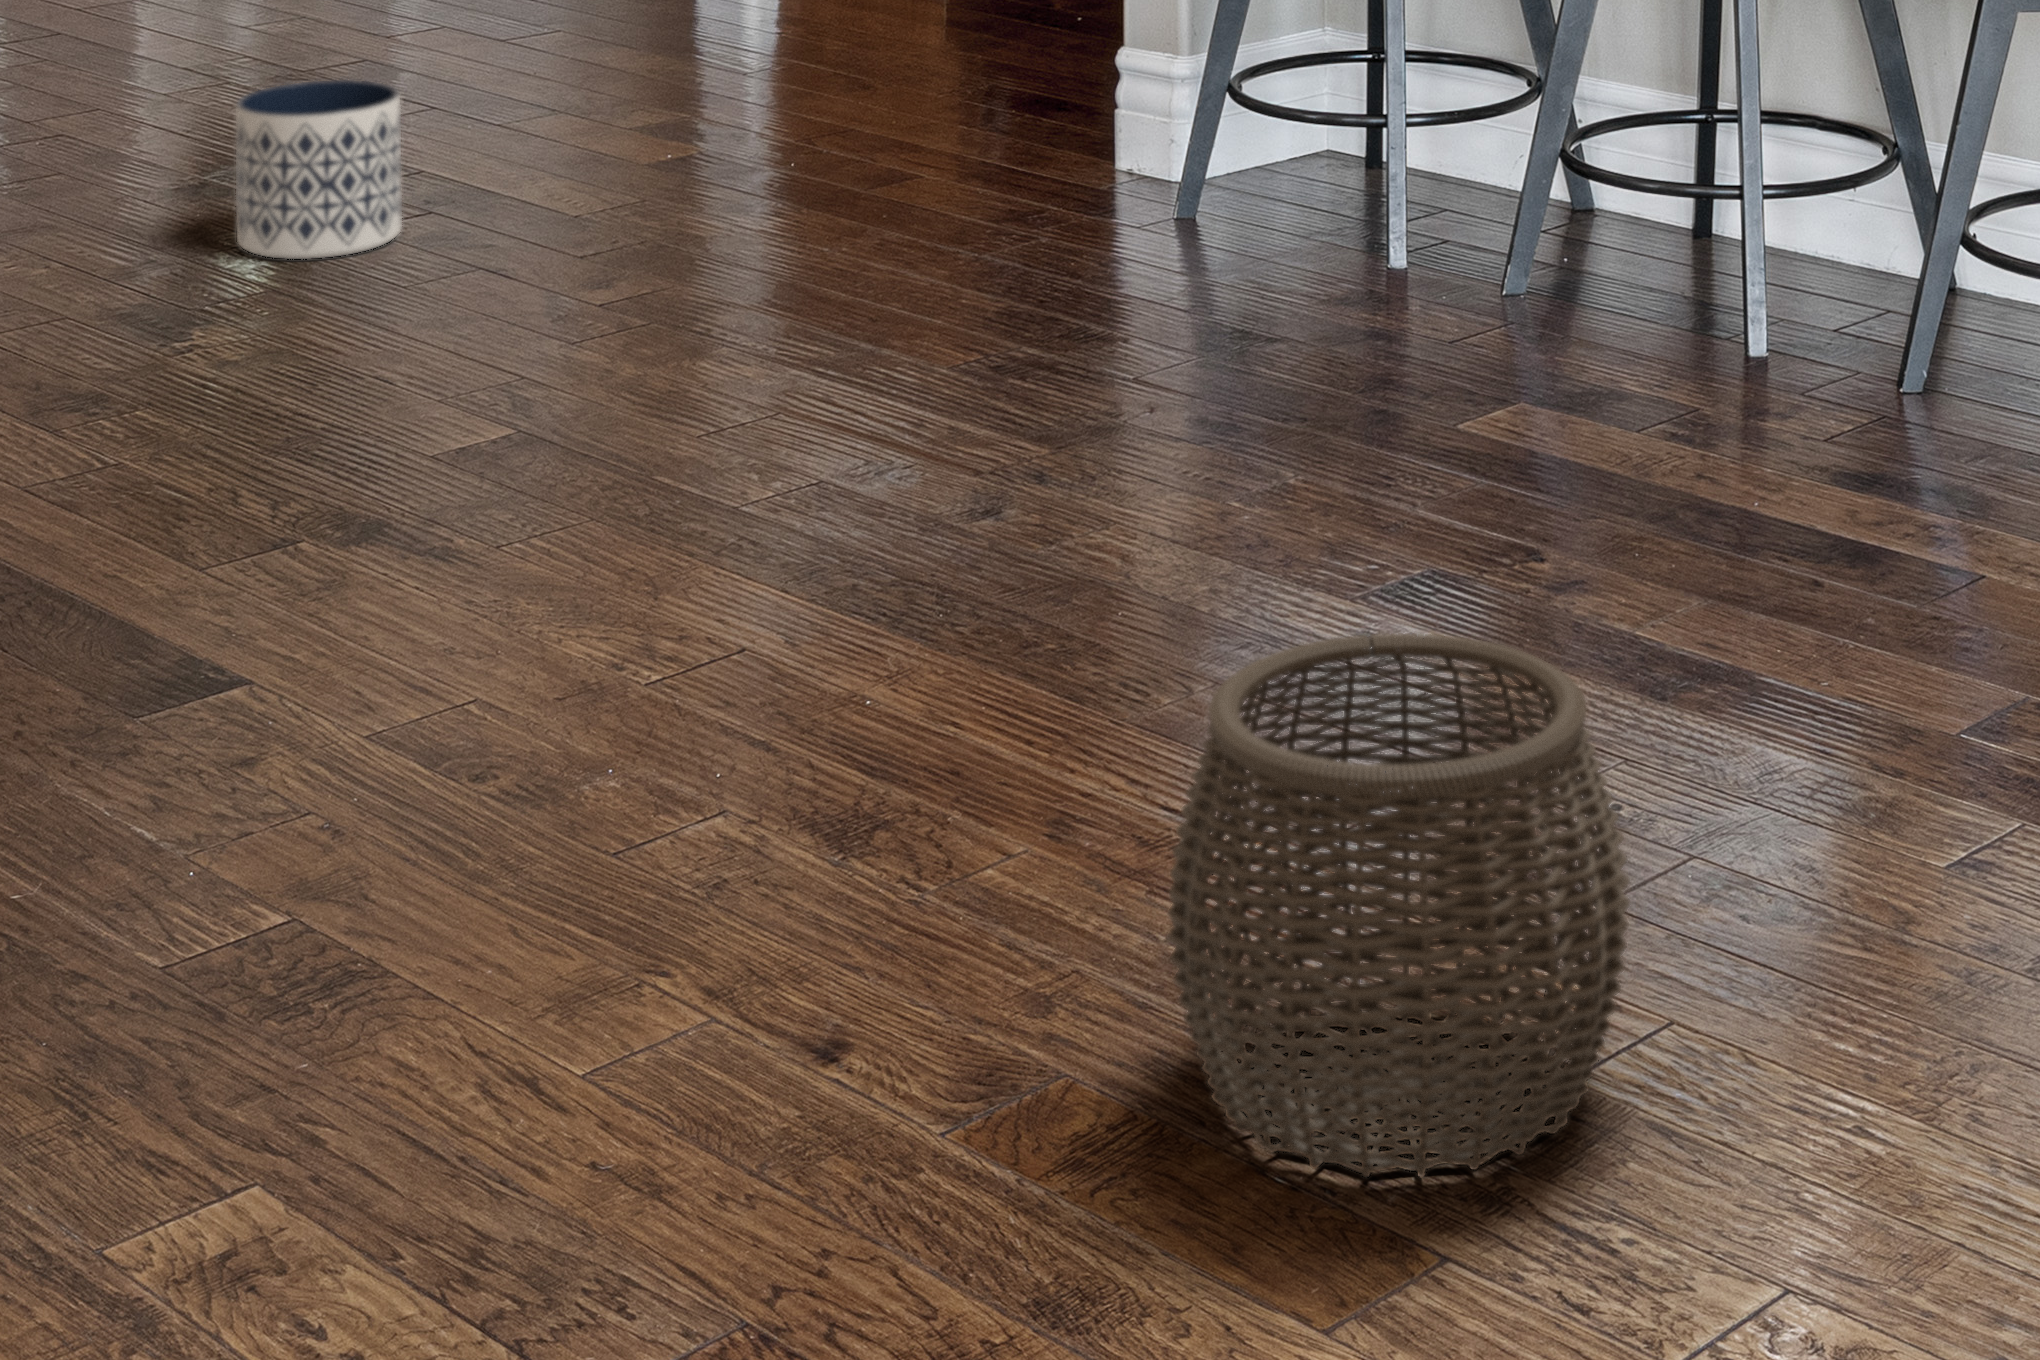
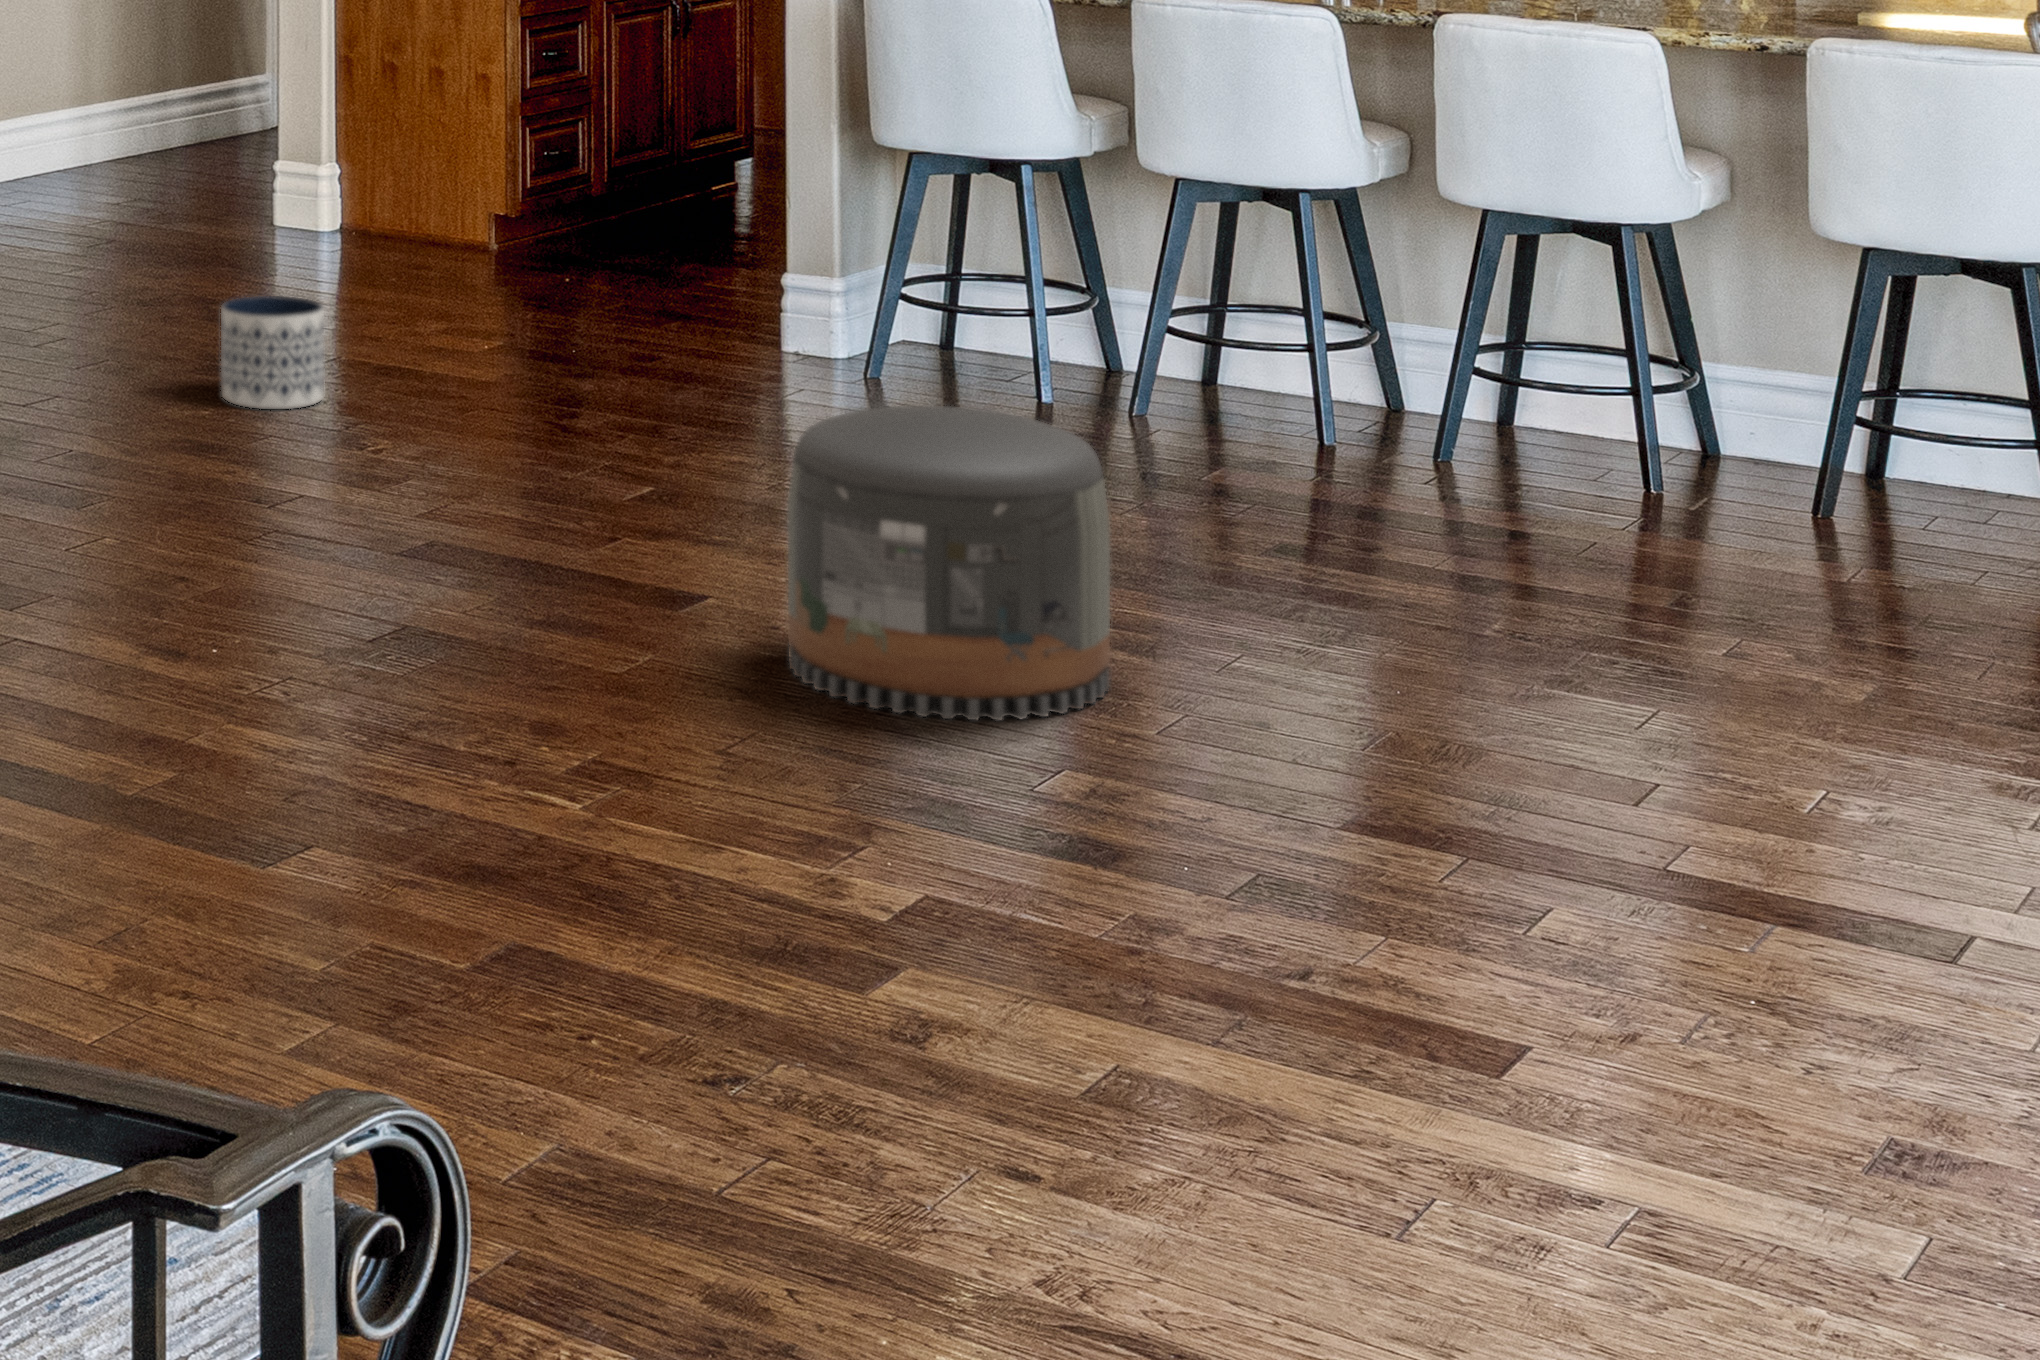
pouf: none [340,334,927,962] -> present [788,405,1110,720]
woven basket: present [1168,633,1630,1177] -> none [1363,537,1621,790]

